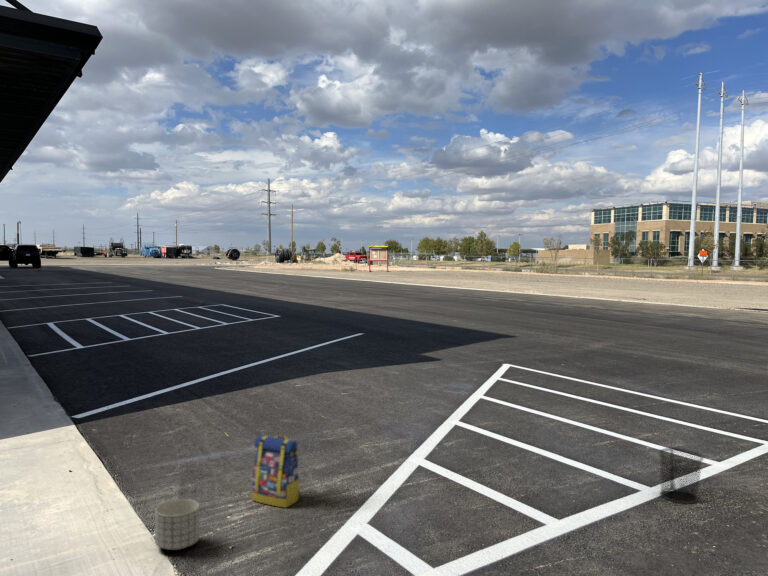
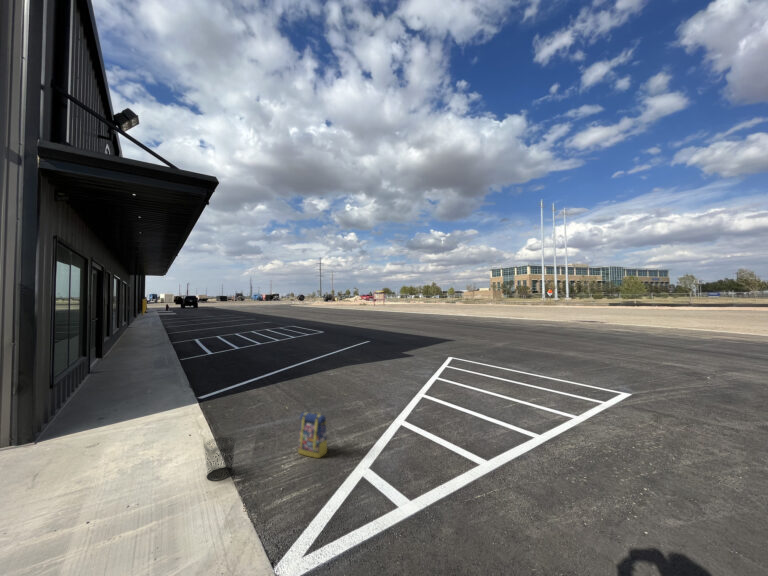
waste bin: present [659,448,703,504] -> present [205,437,235,481]
planter: present [155,499,199,550] -> none [234,457,262,492]

